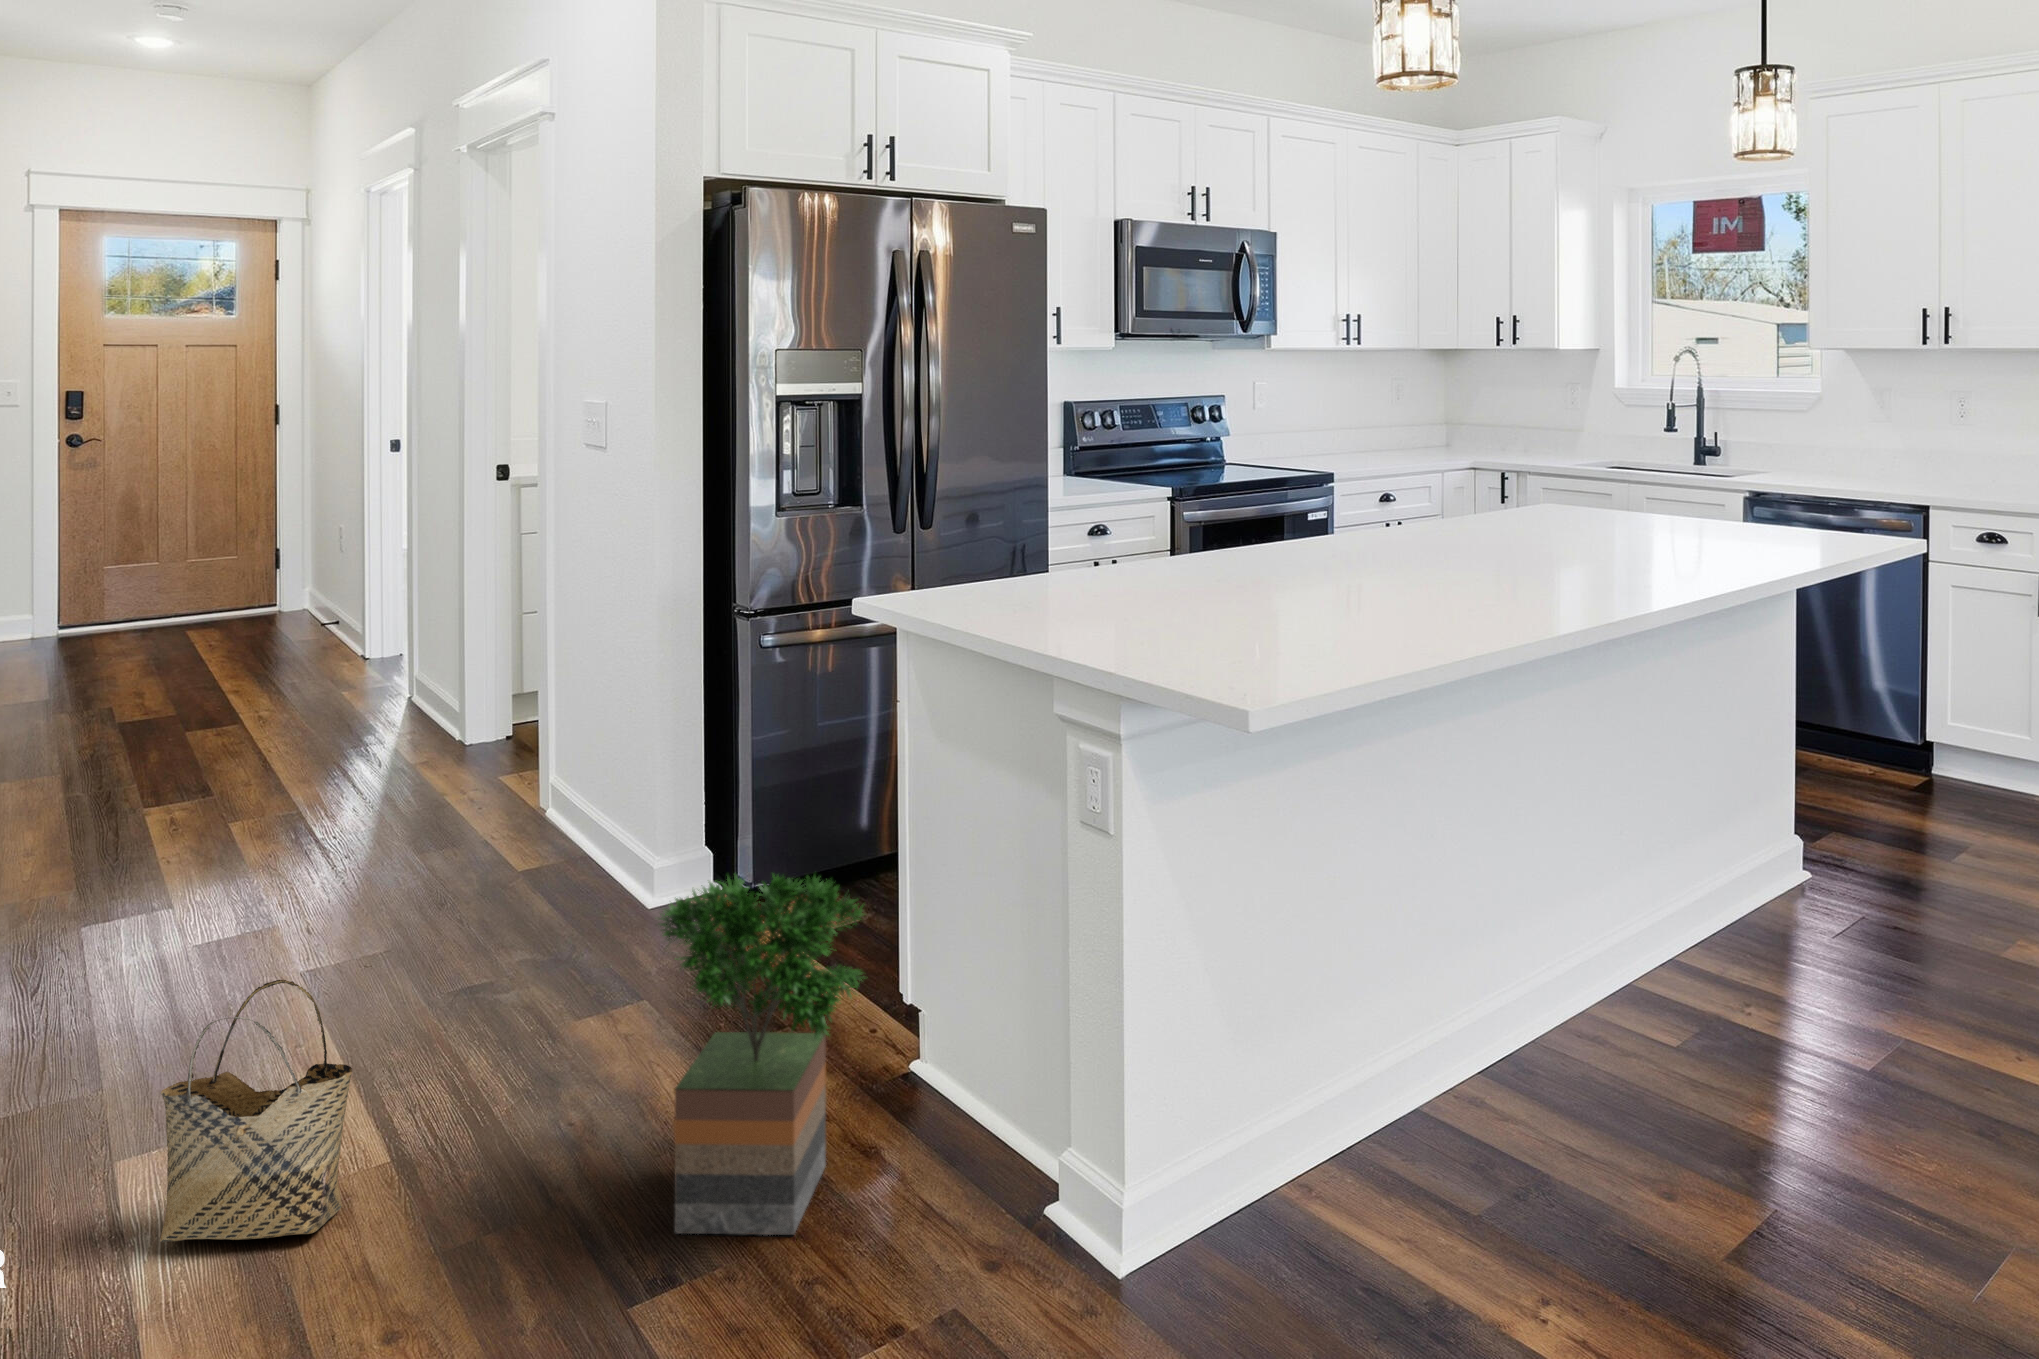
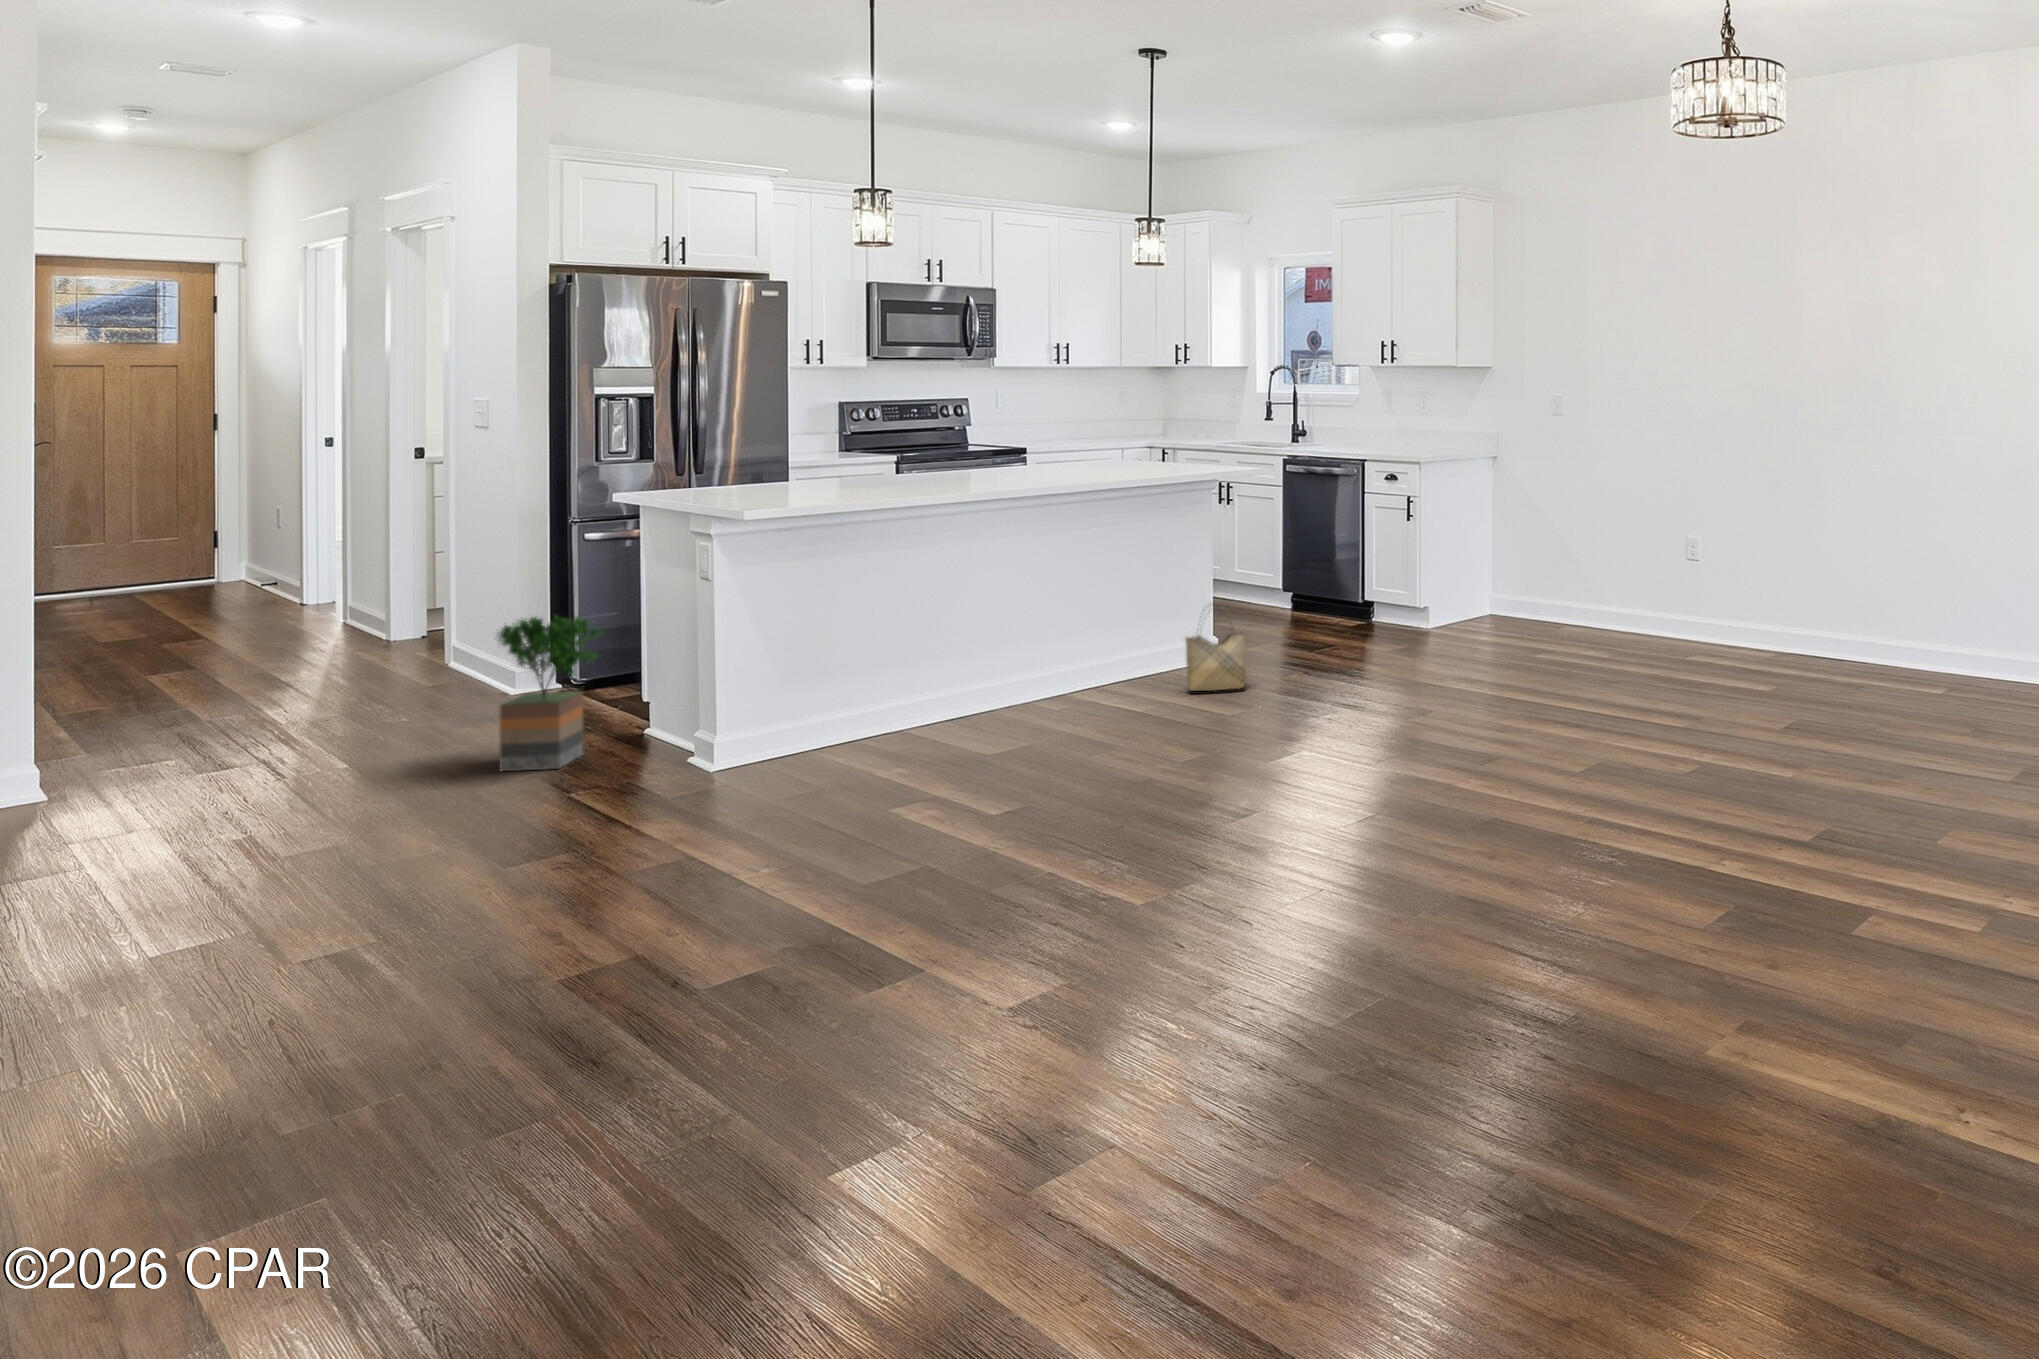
woven basket: present [160,980,353,1242] -> present [1185,606,1247,691]

